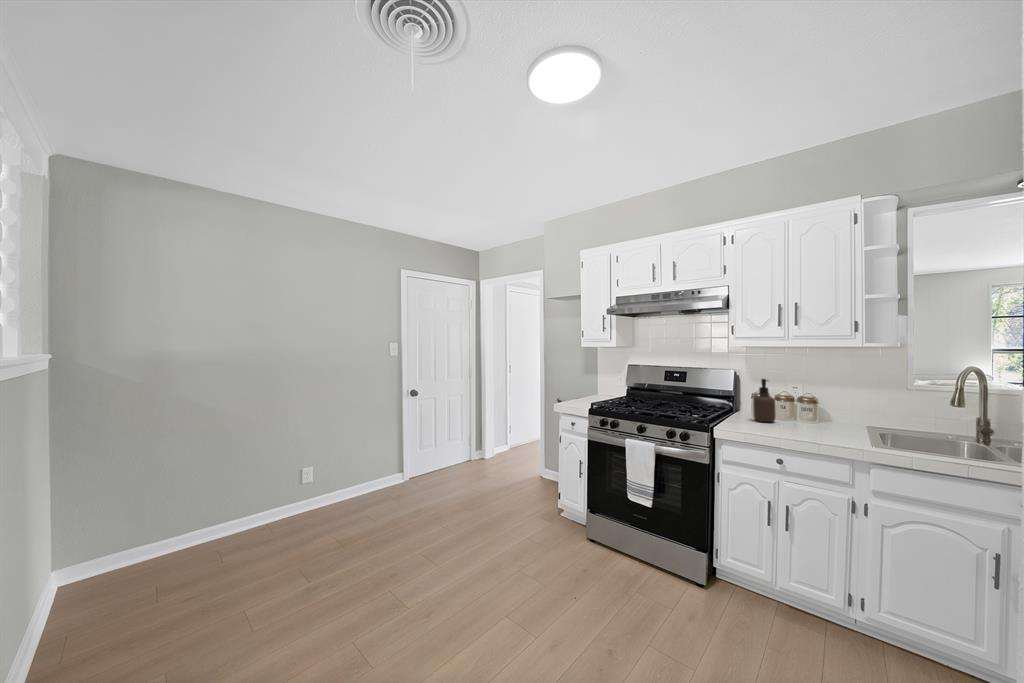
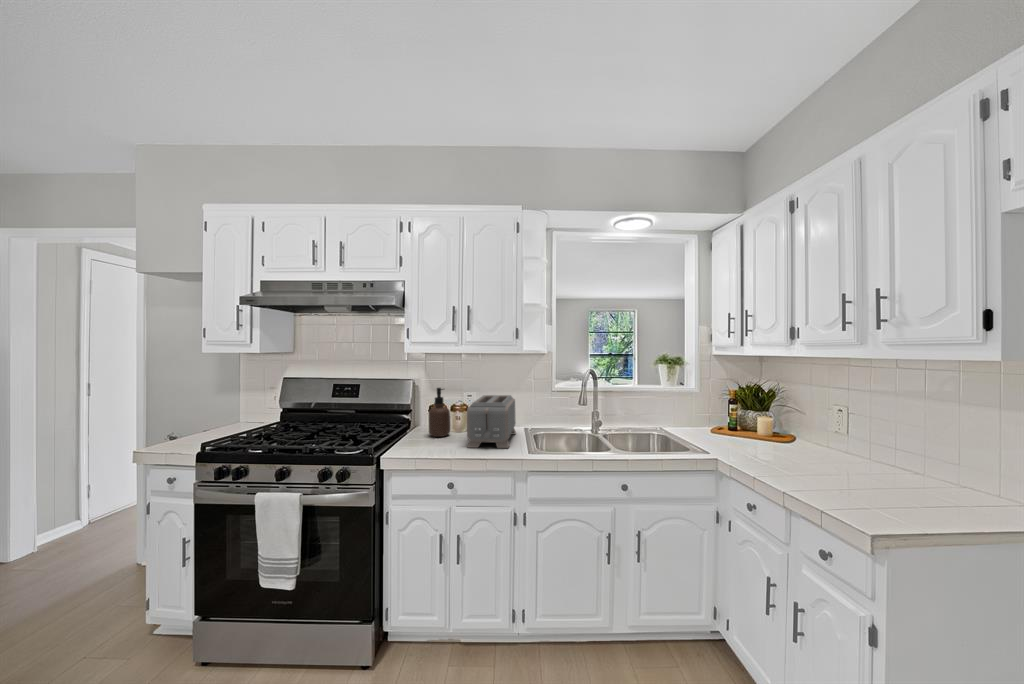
toaster: none [795,389,856,440] -> present [467,395,516,448]

